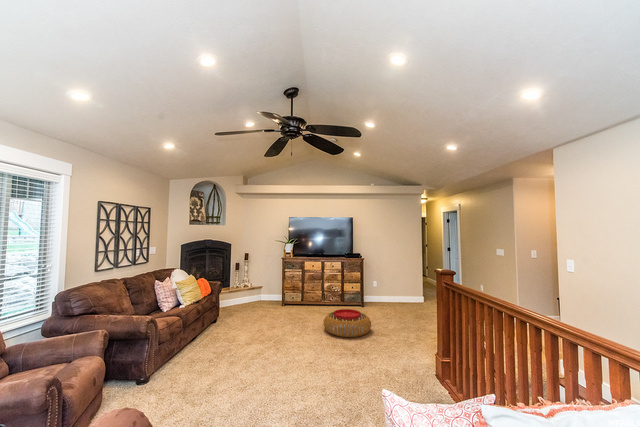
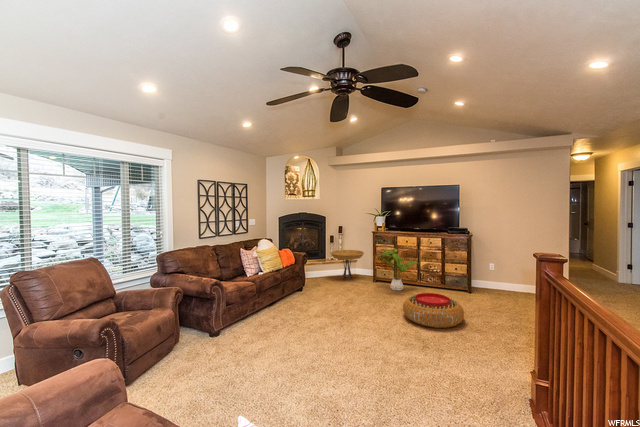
house plant: none [289,273,326,311] -> present [378,249,417,291]
side table: none [239,277,273,306] -> present [330,250,364,280]

